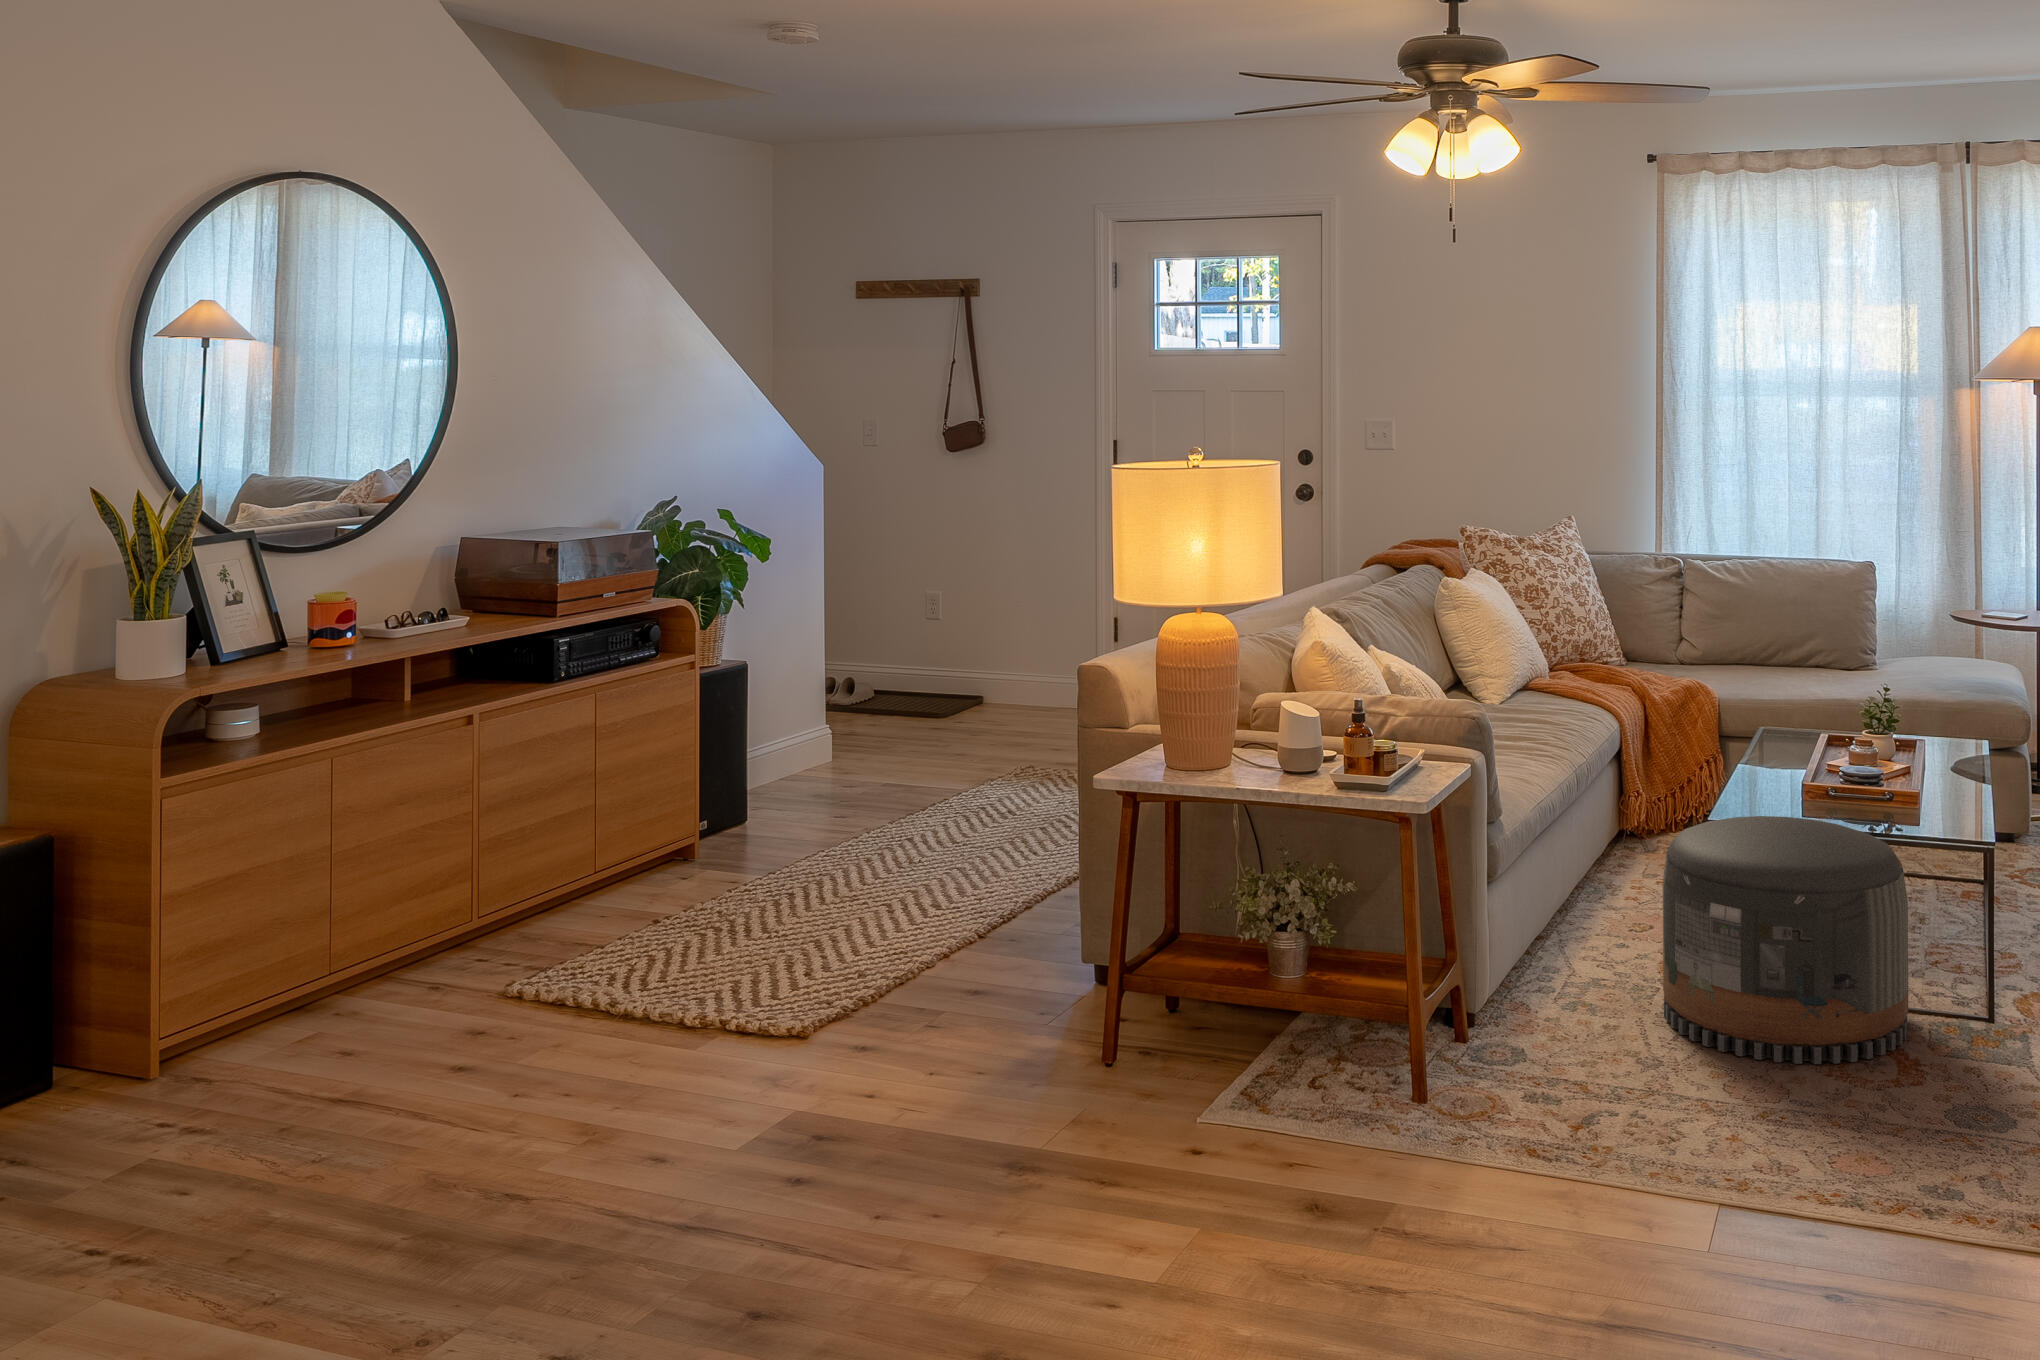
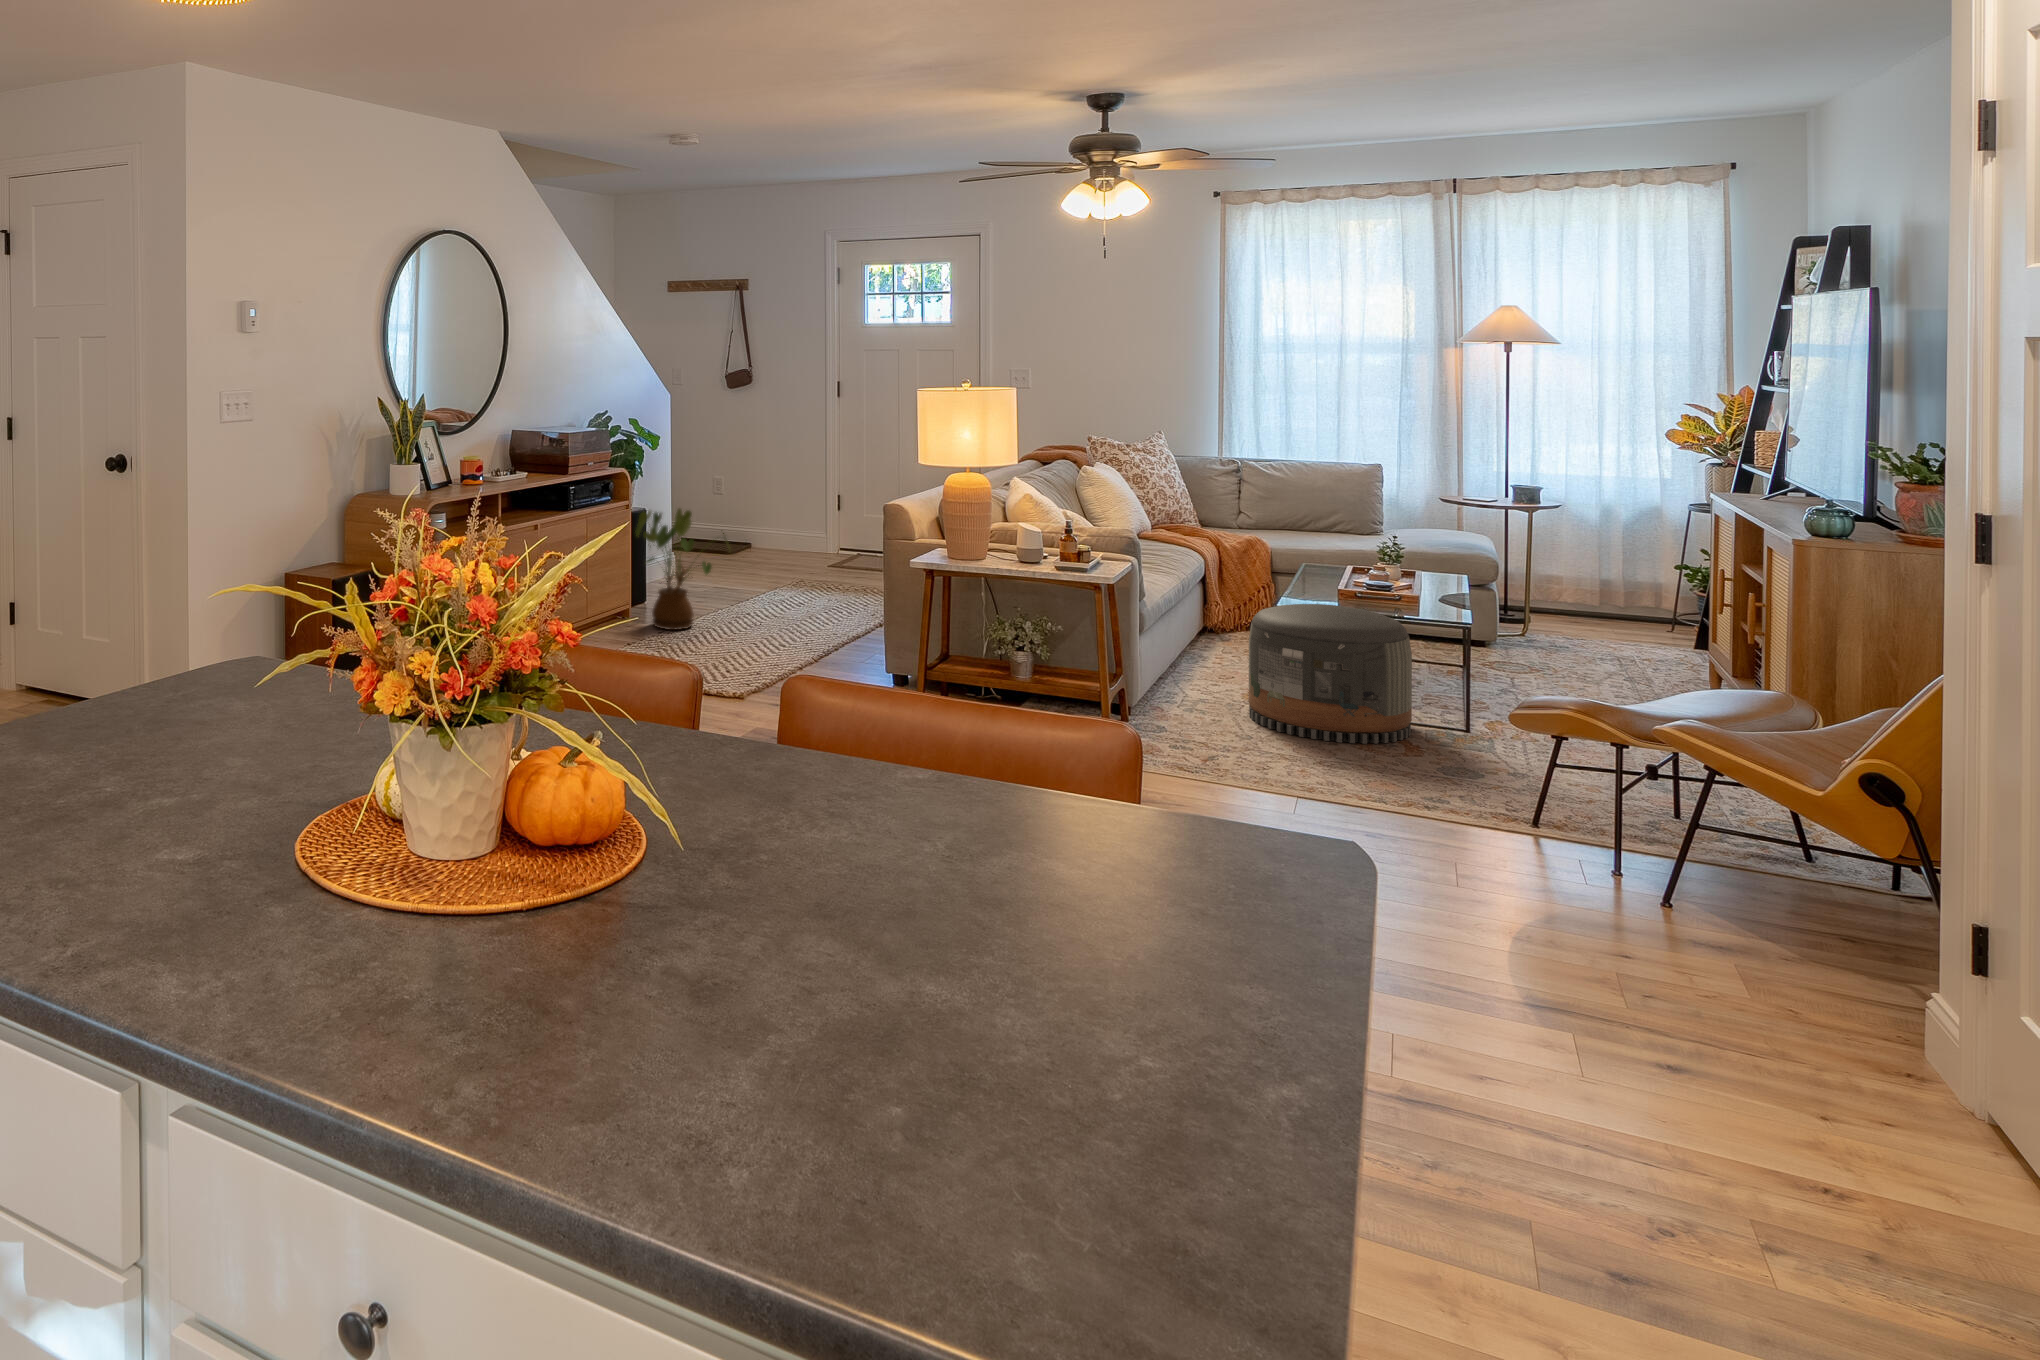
house plant: none [701,664,866,882] -> present [635,509,729,630]

